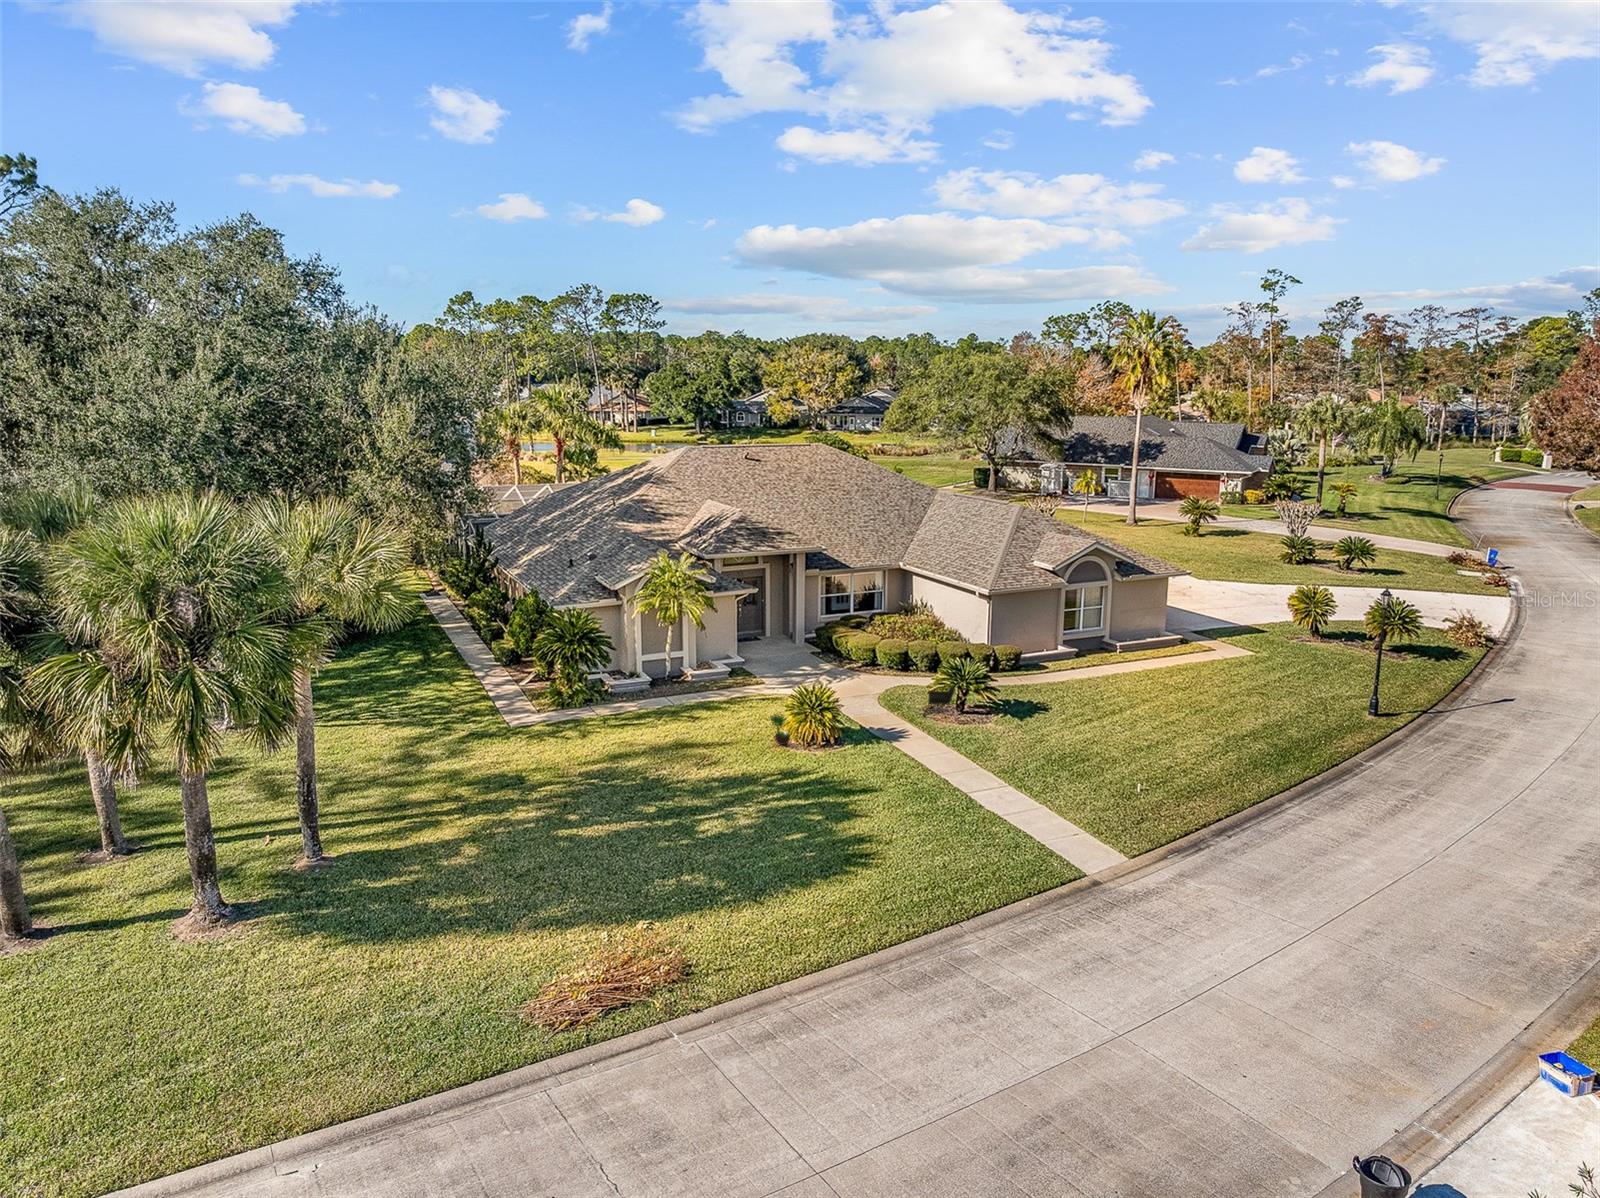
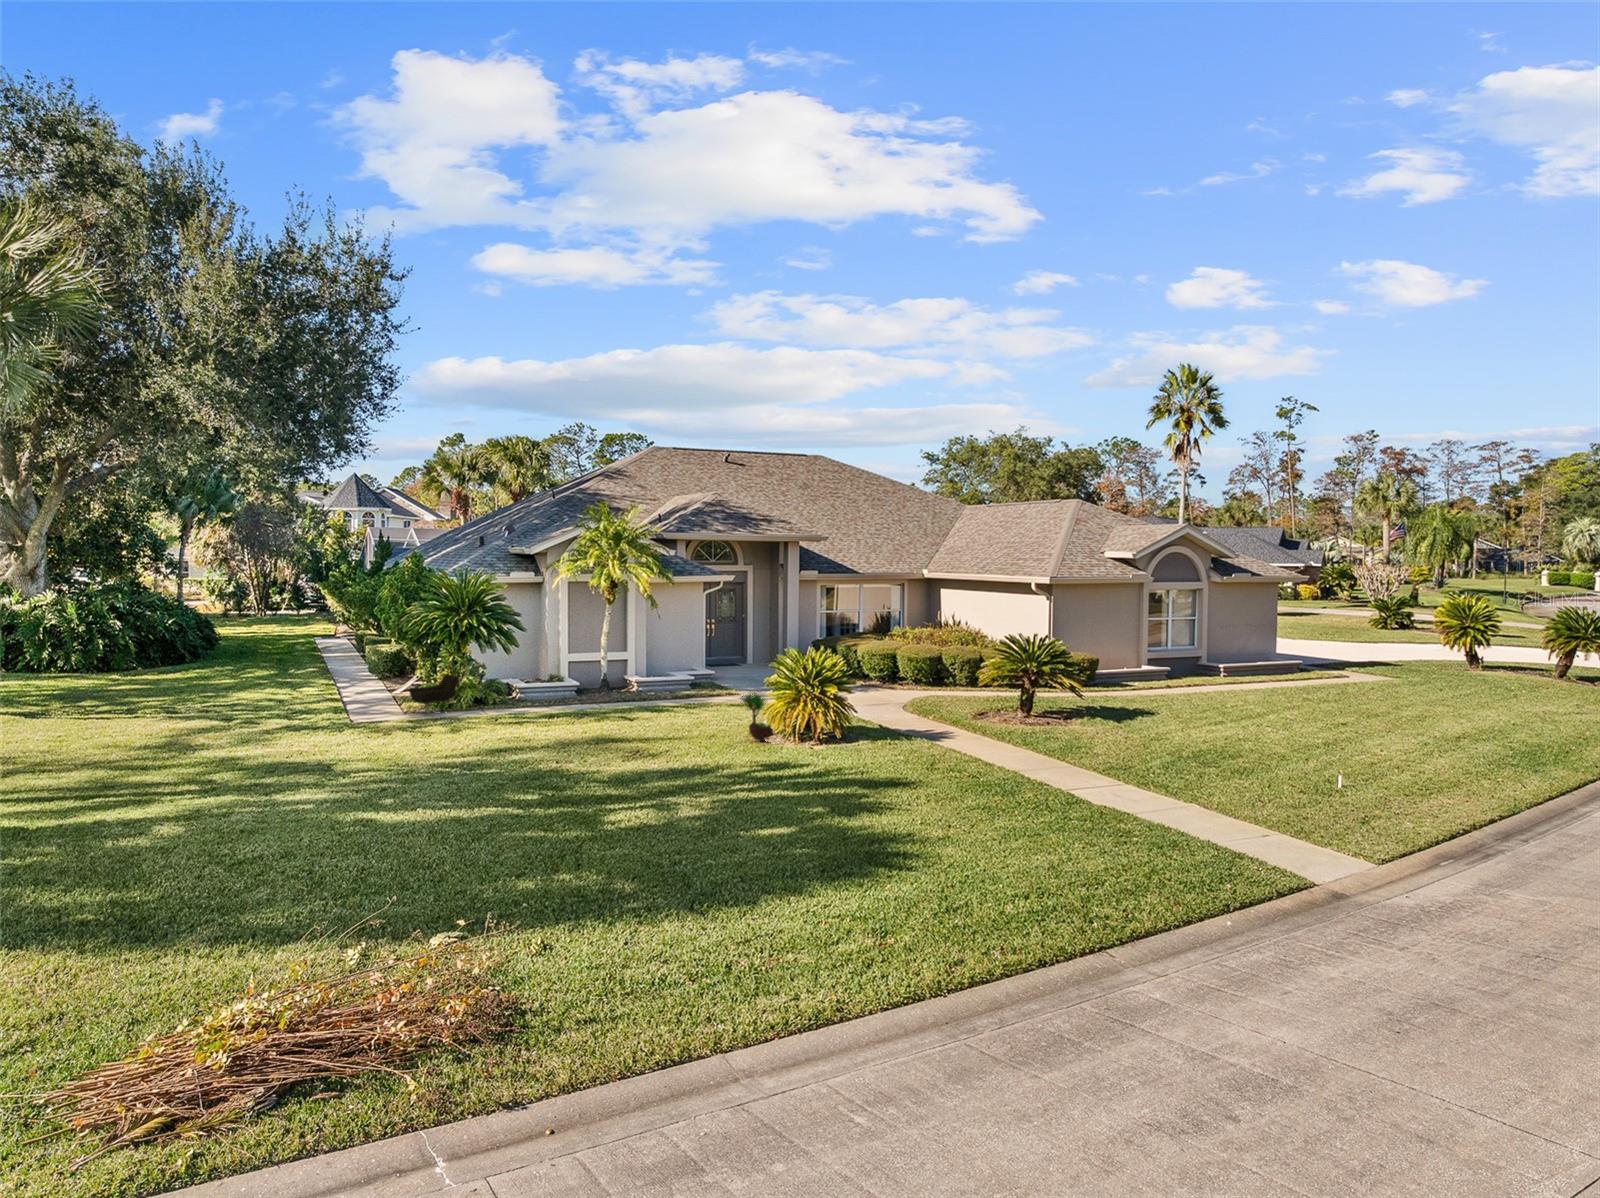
lounge chair: present [928,686,955,711] -> present [409,674,459,715]

